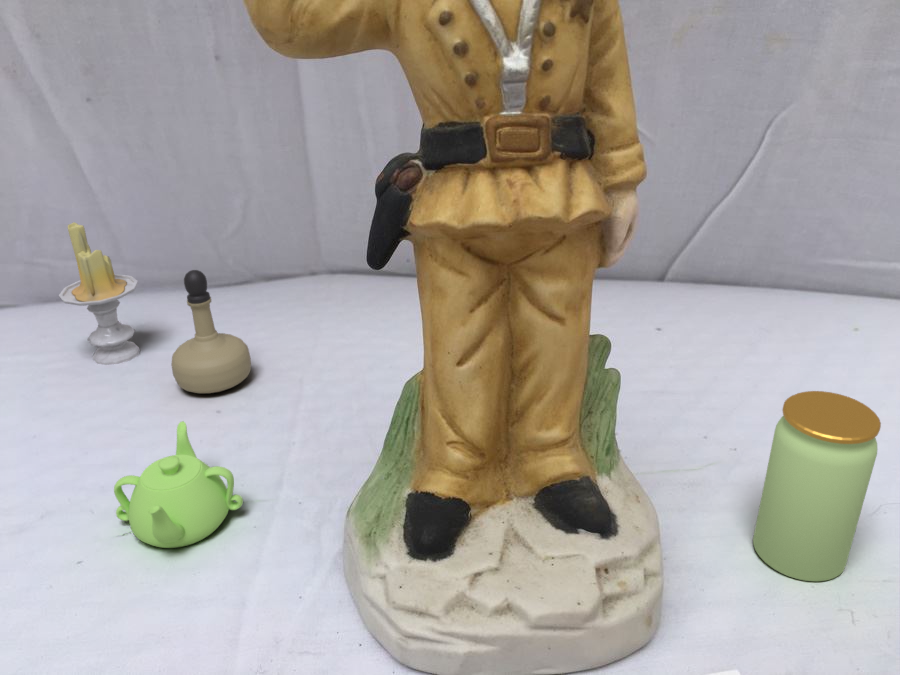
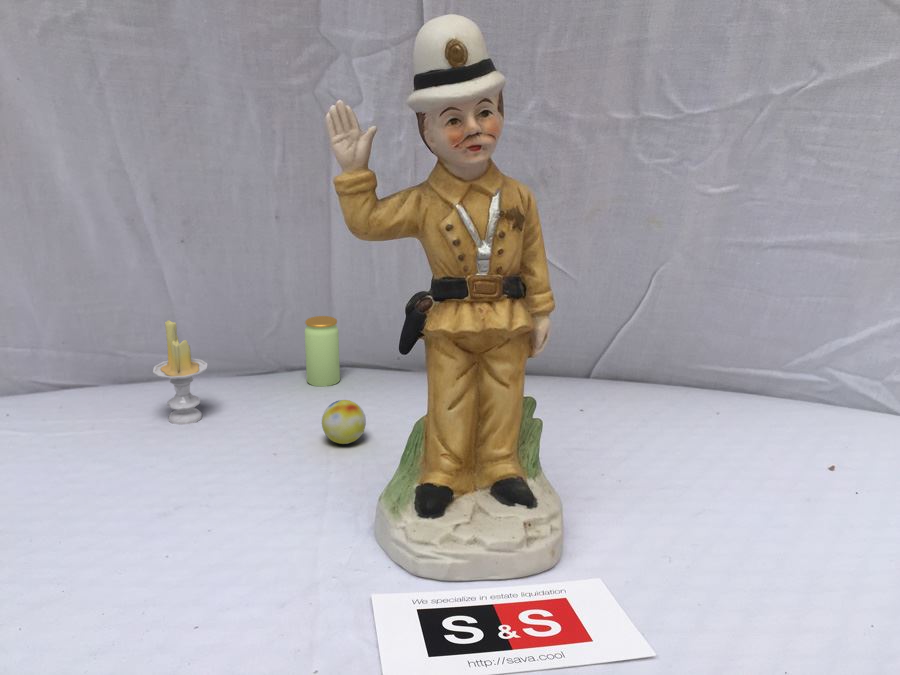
perfume bottle: present [171,270,251,393] -> none [237,356,292,442]
decorative ball: none [288,331,352,394] -> present [322,400,366,444]
jar: present [753,391,881,581] -> present [305,316,340,386]
teapot: present [114,421,243,548] -> none [228,450,307,525]

